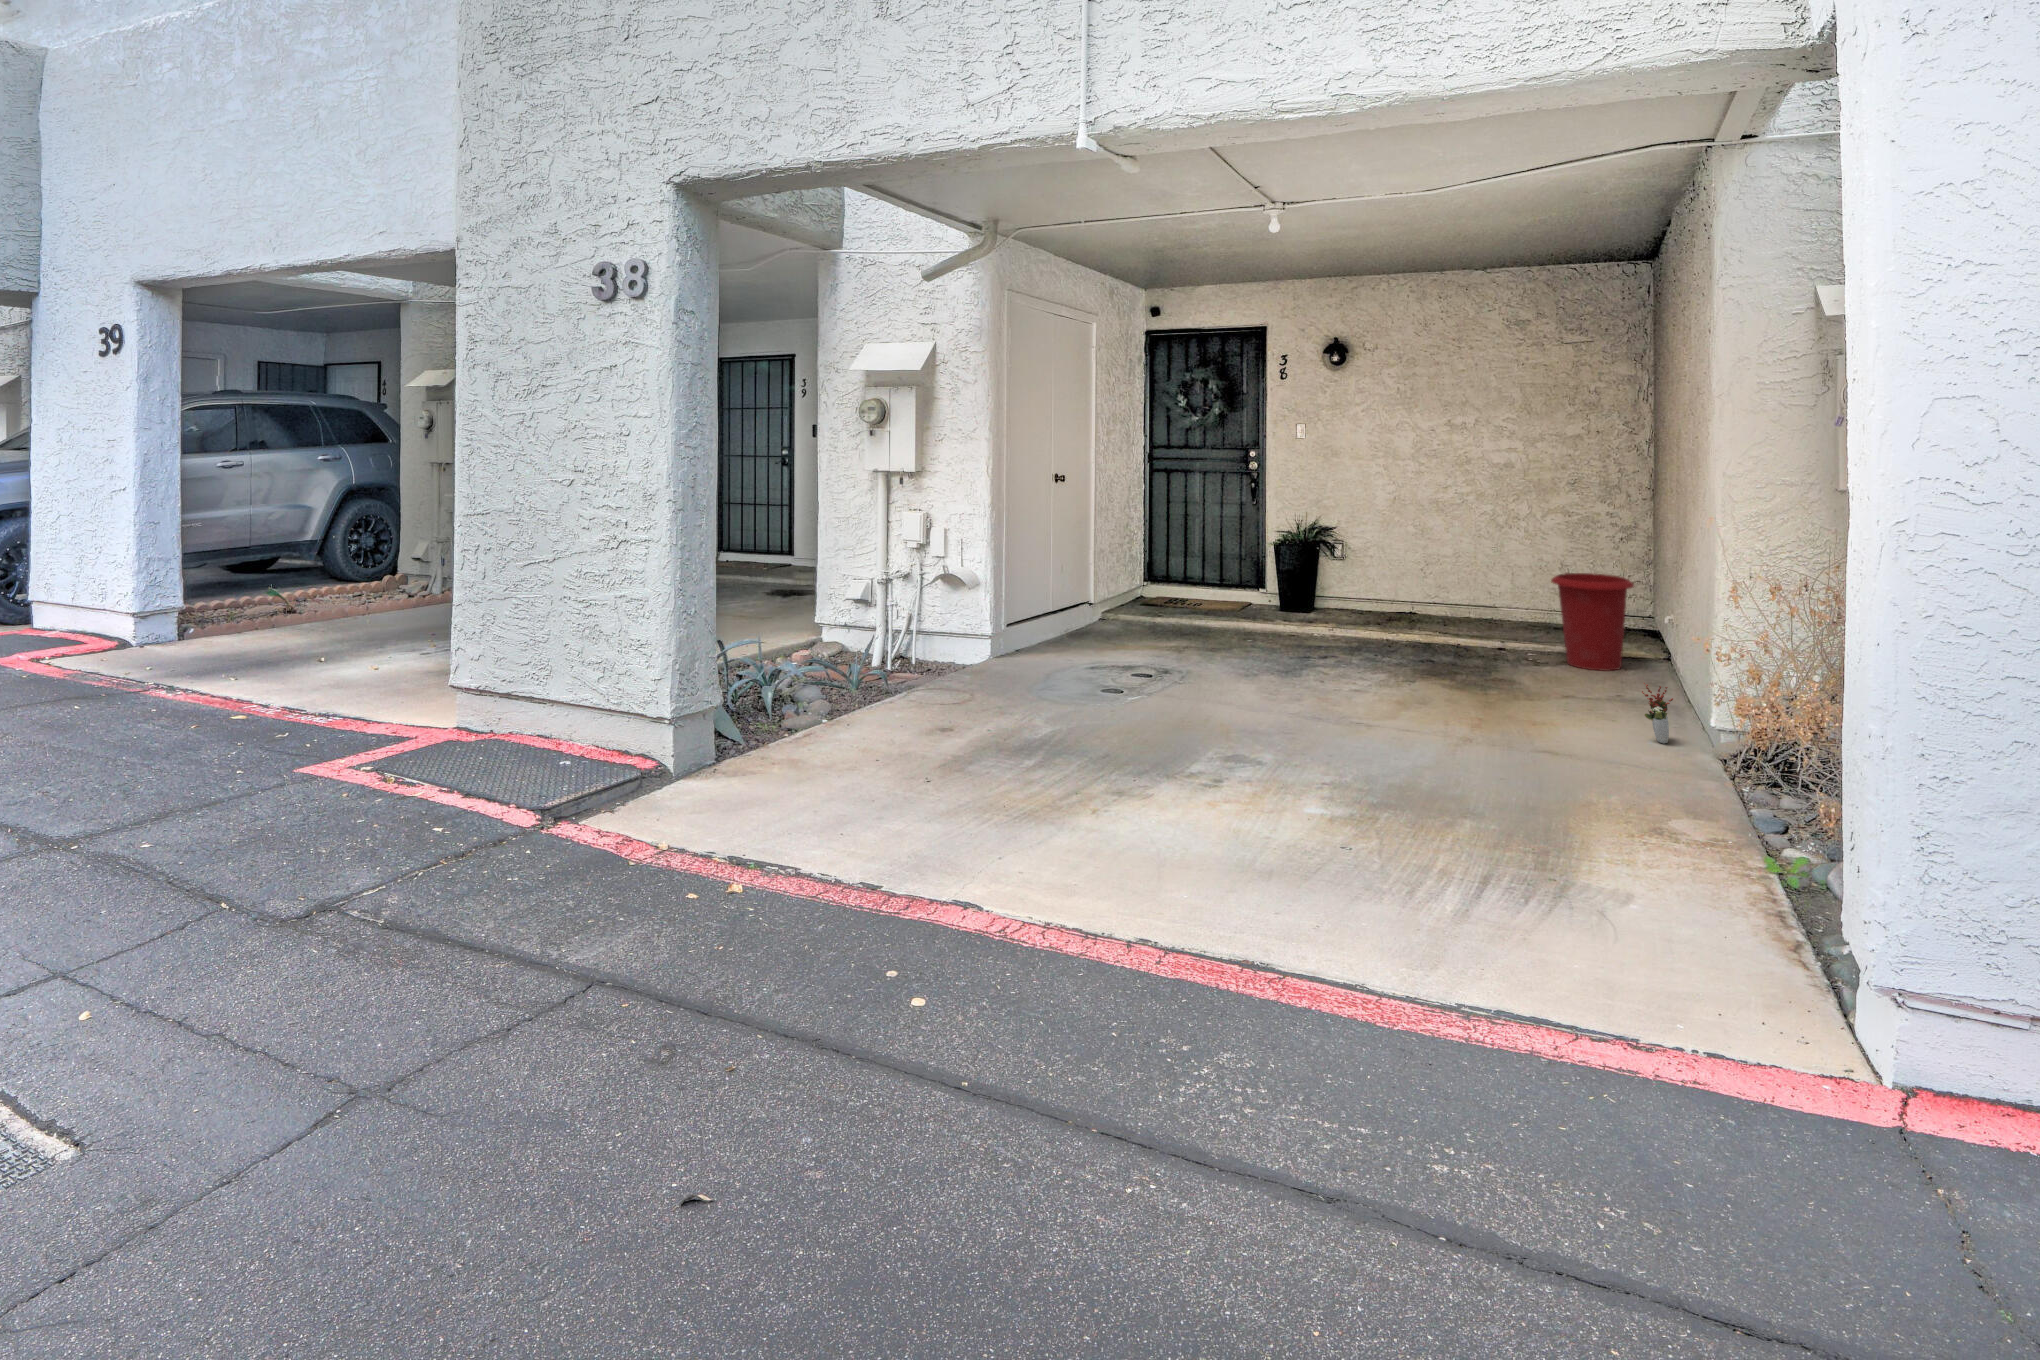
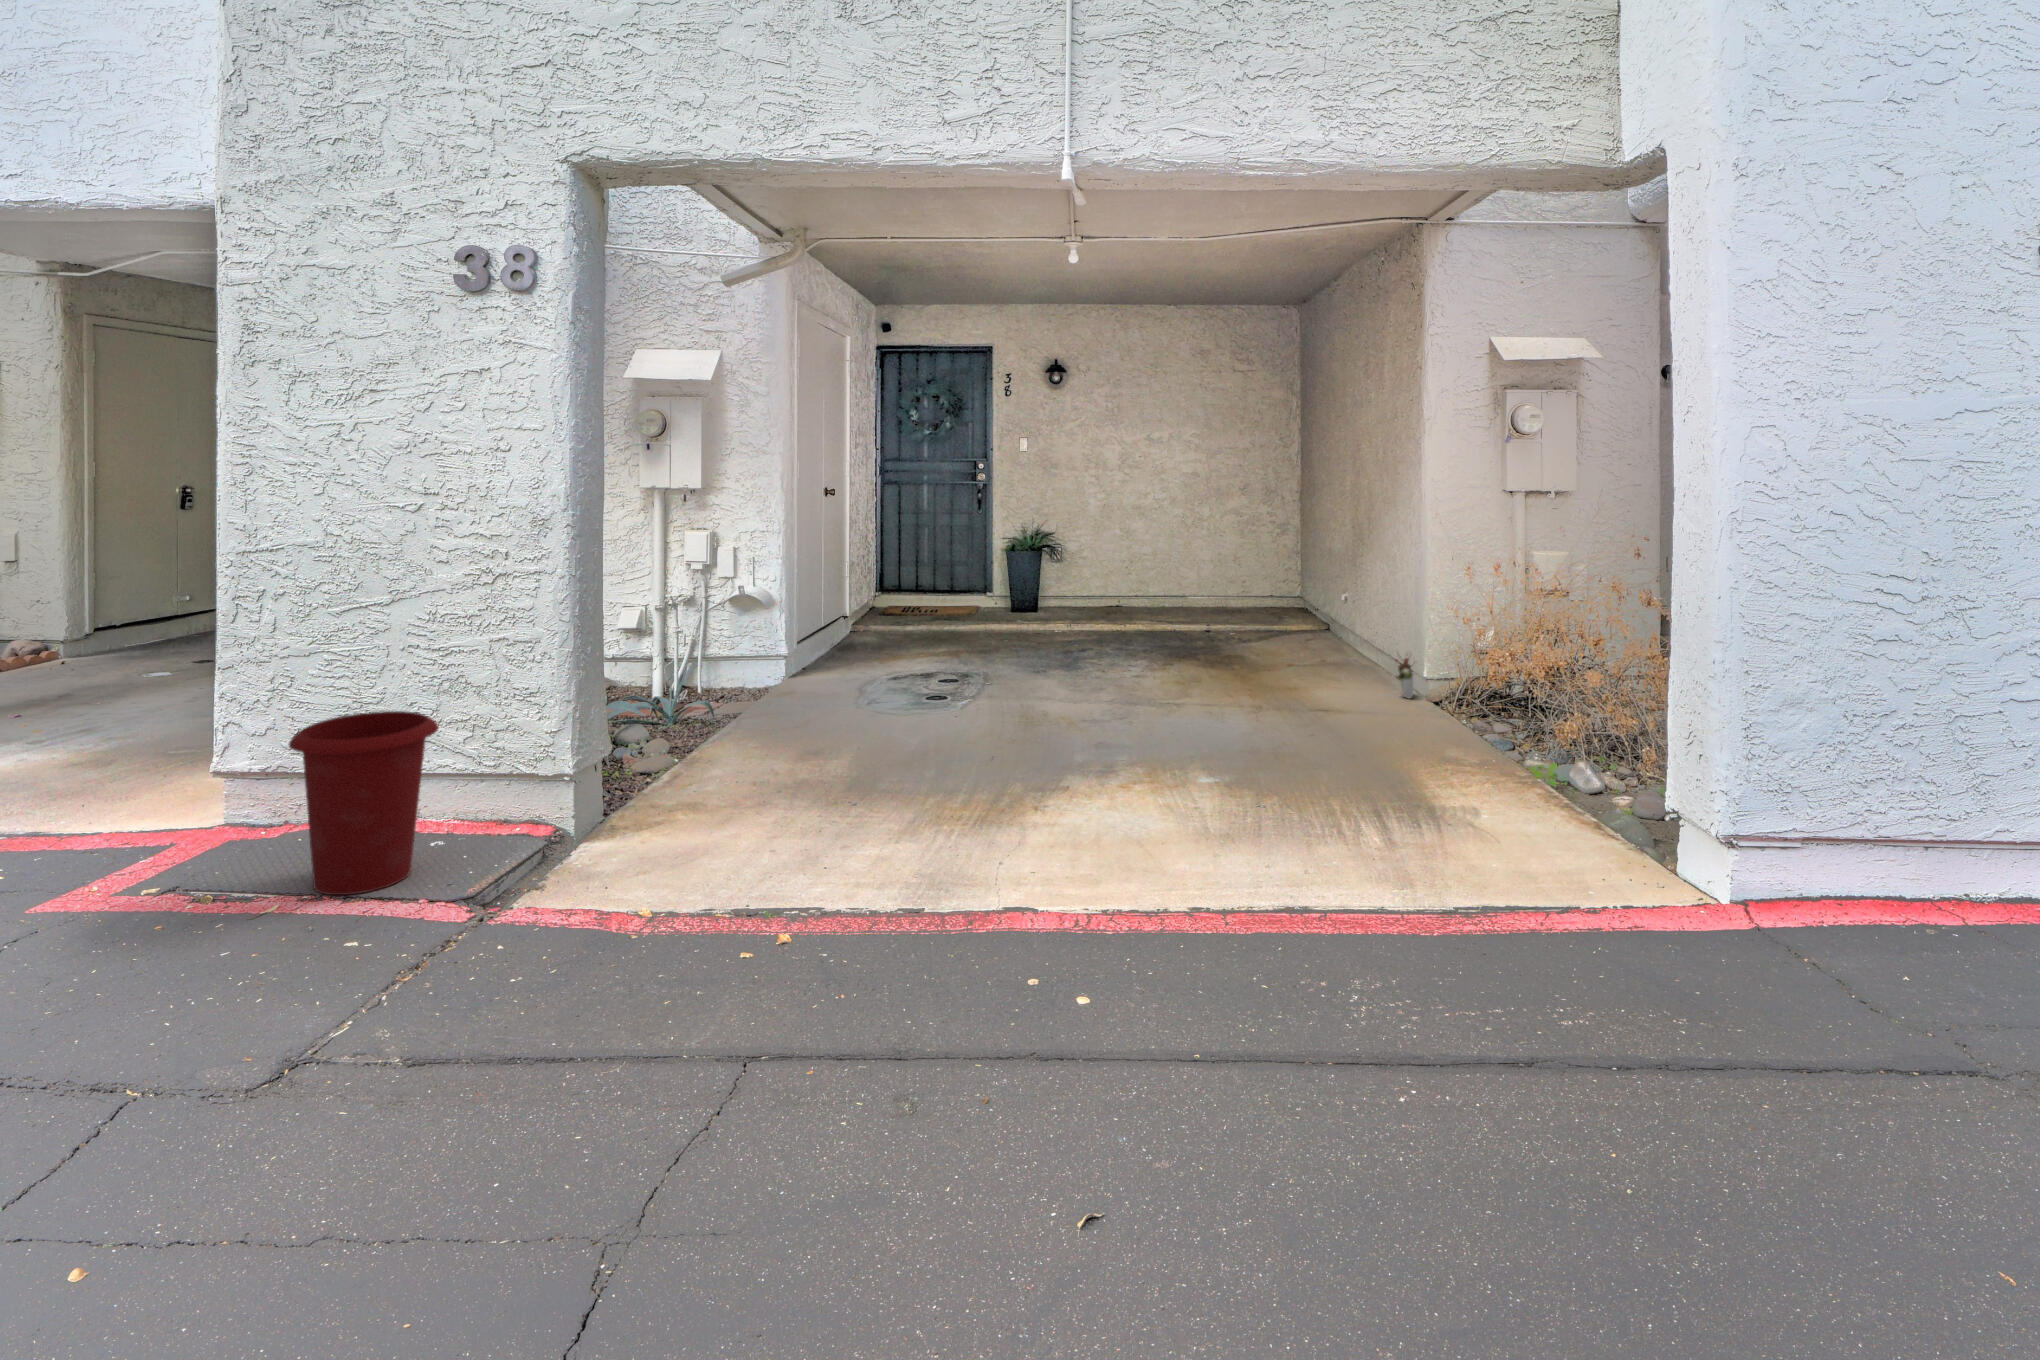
waste bin: present [1551,573,1634,671] -> present [288,711,439,895]

